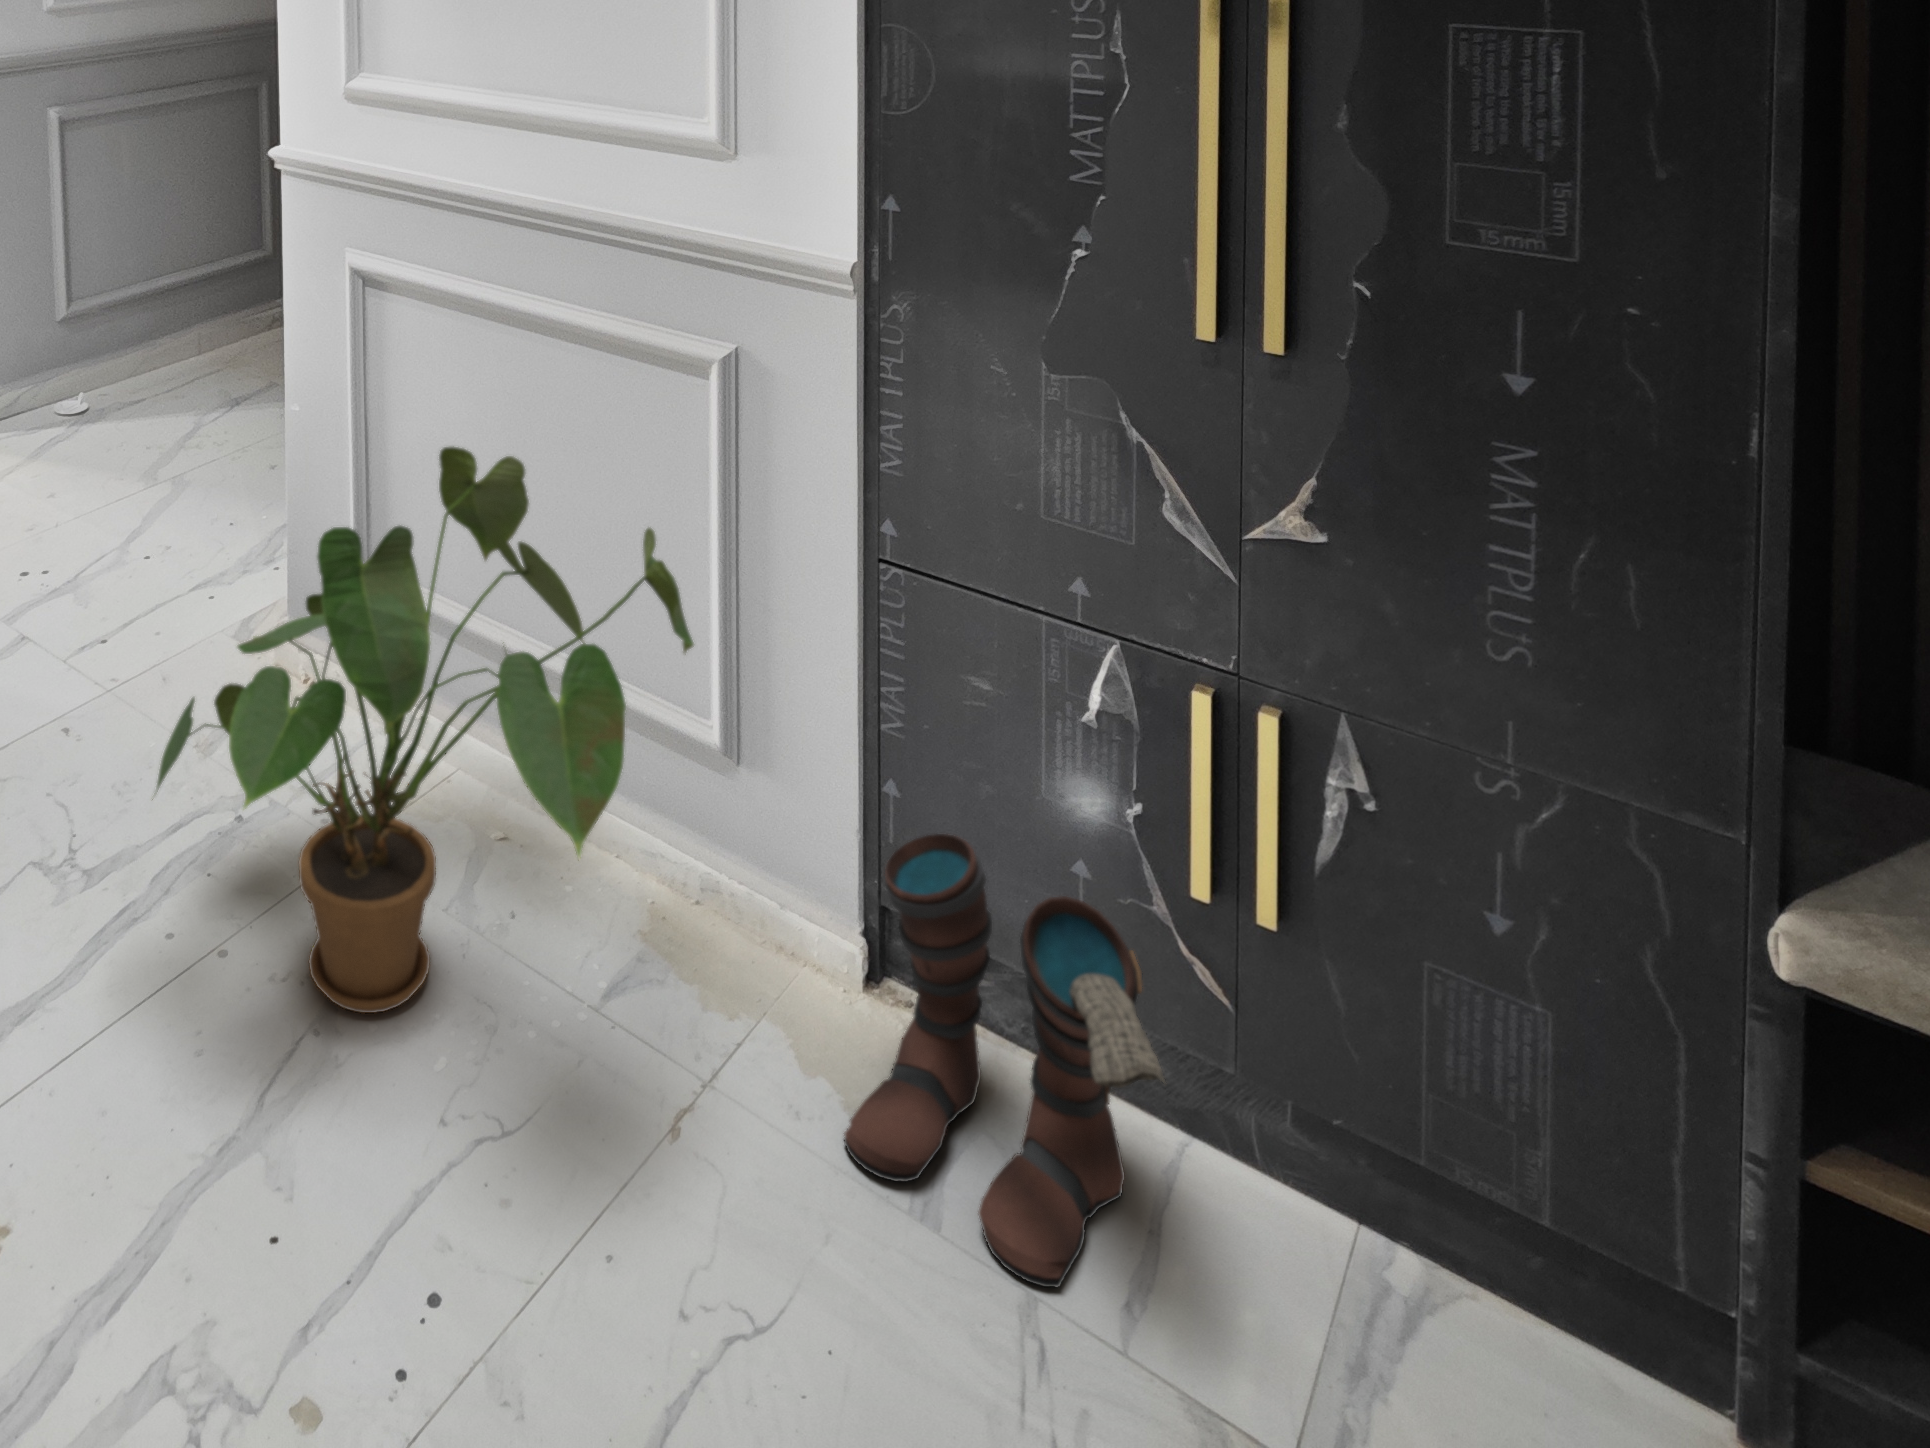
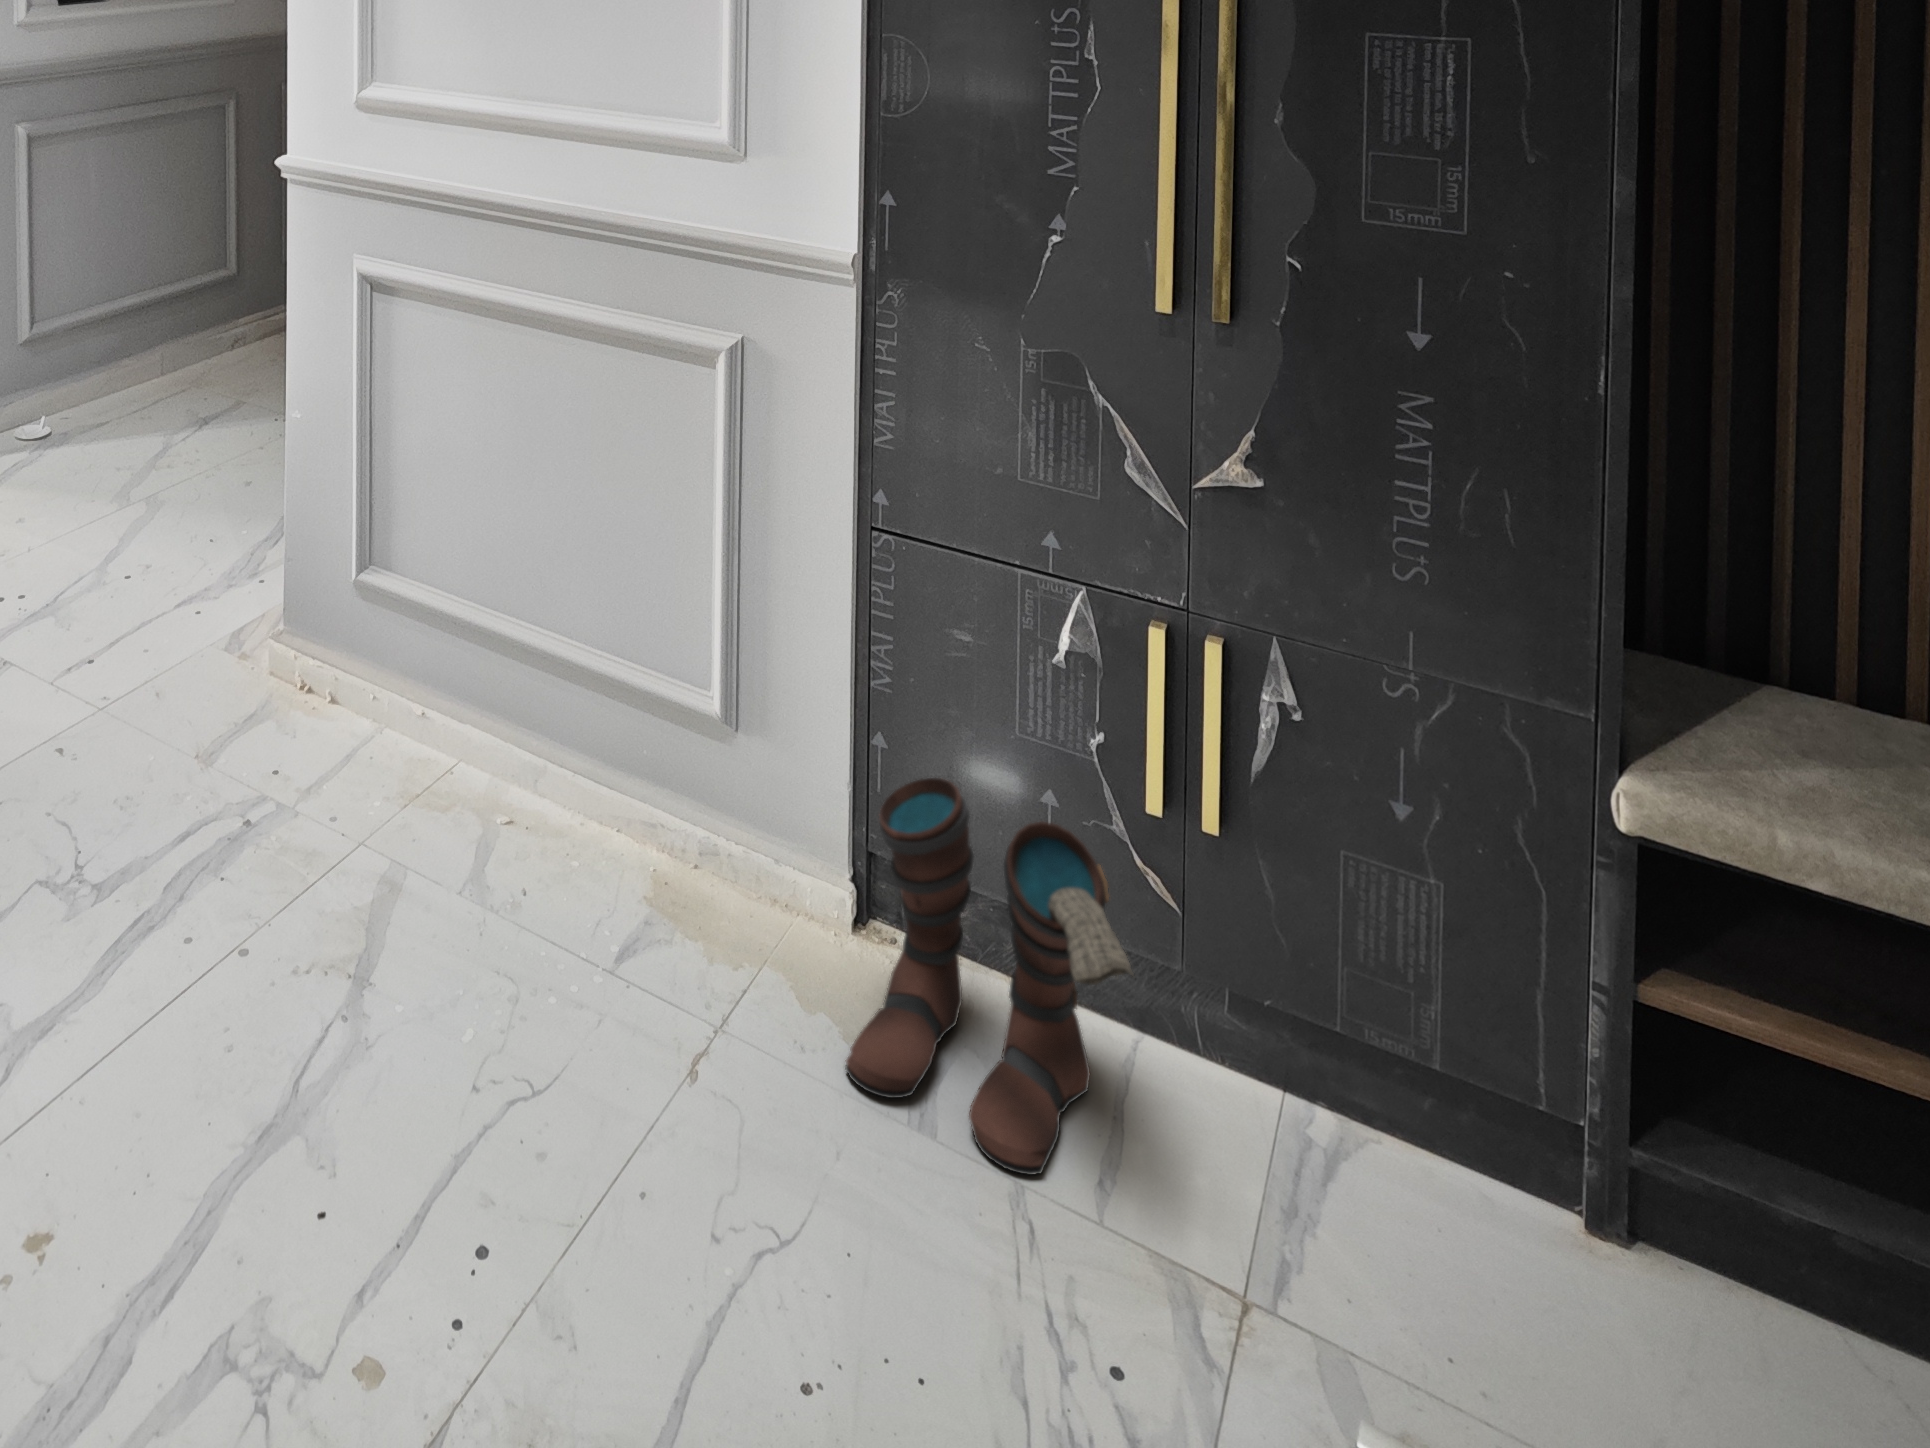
house plant: present [152,446,694,1013] -> none [177,443,702,996]

